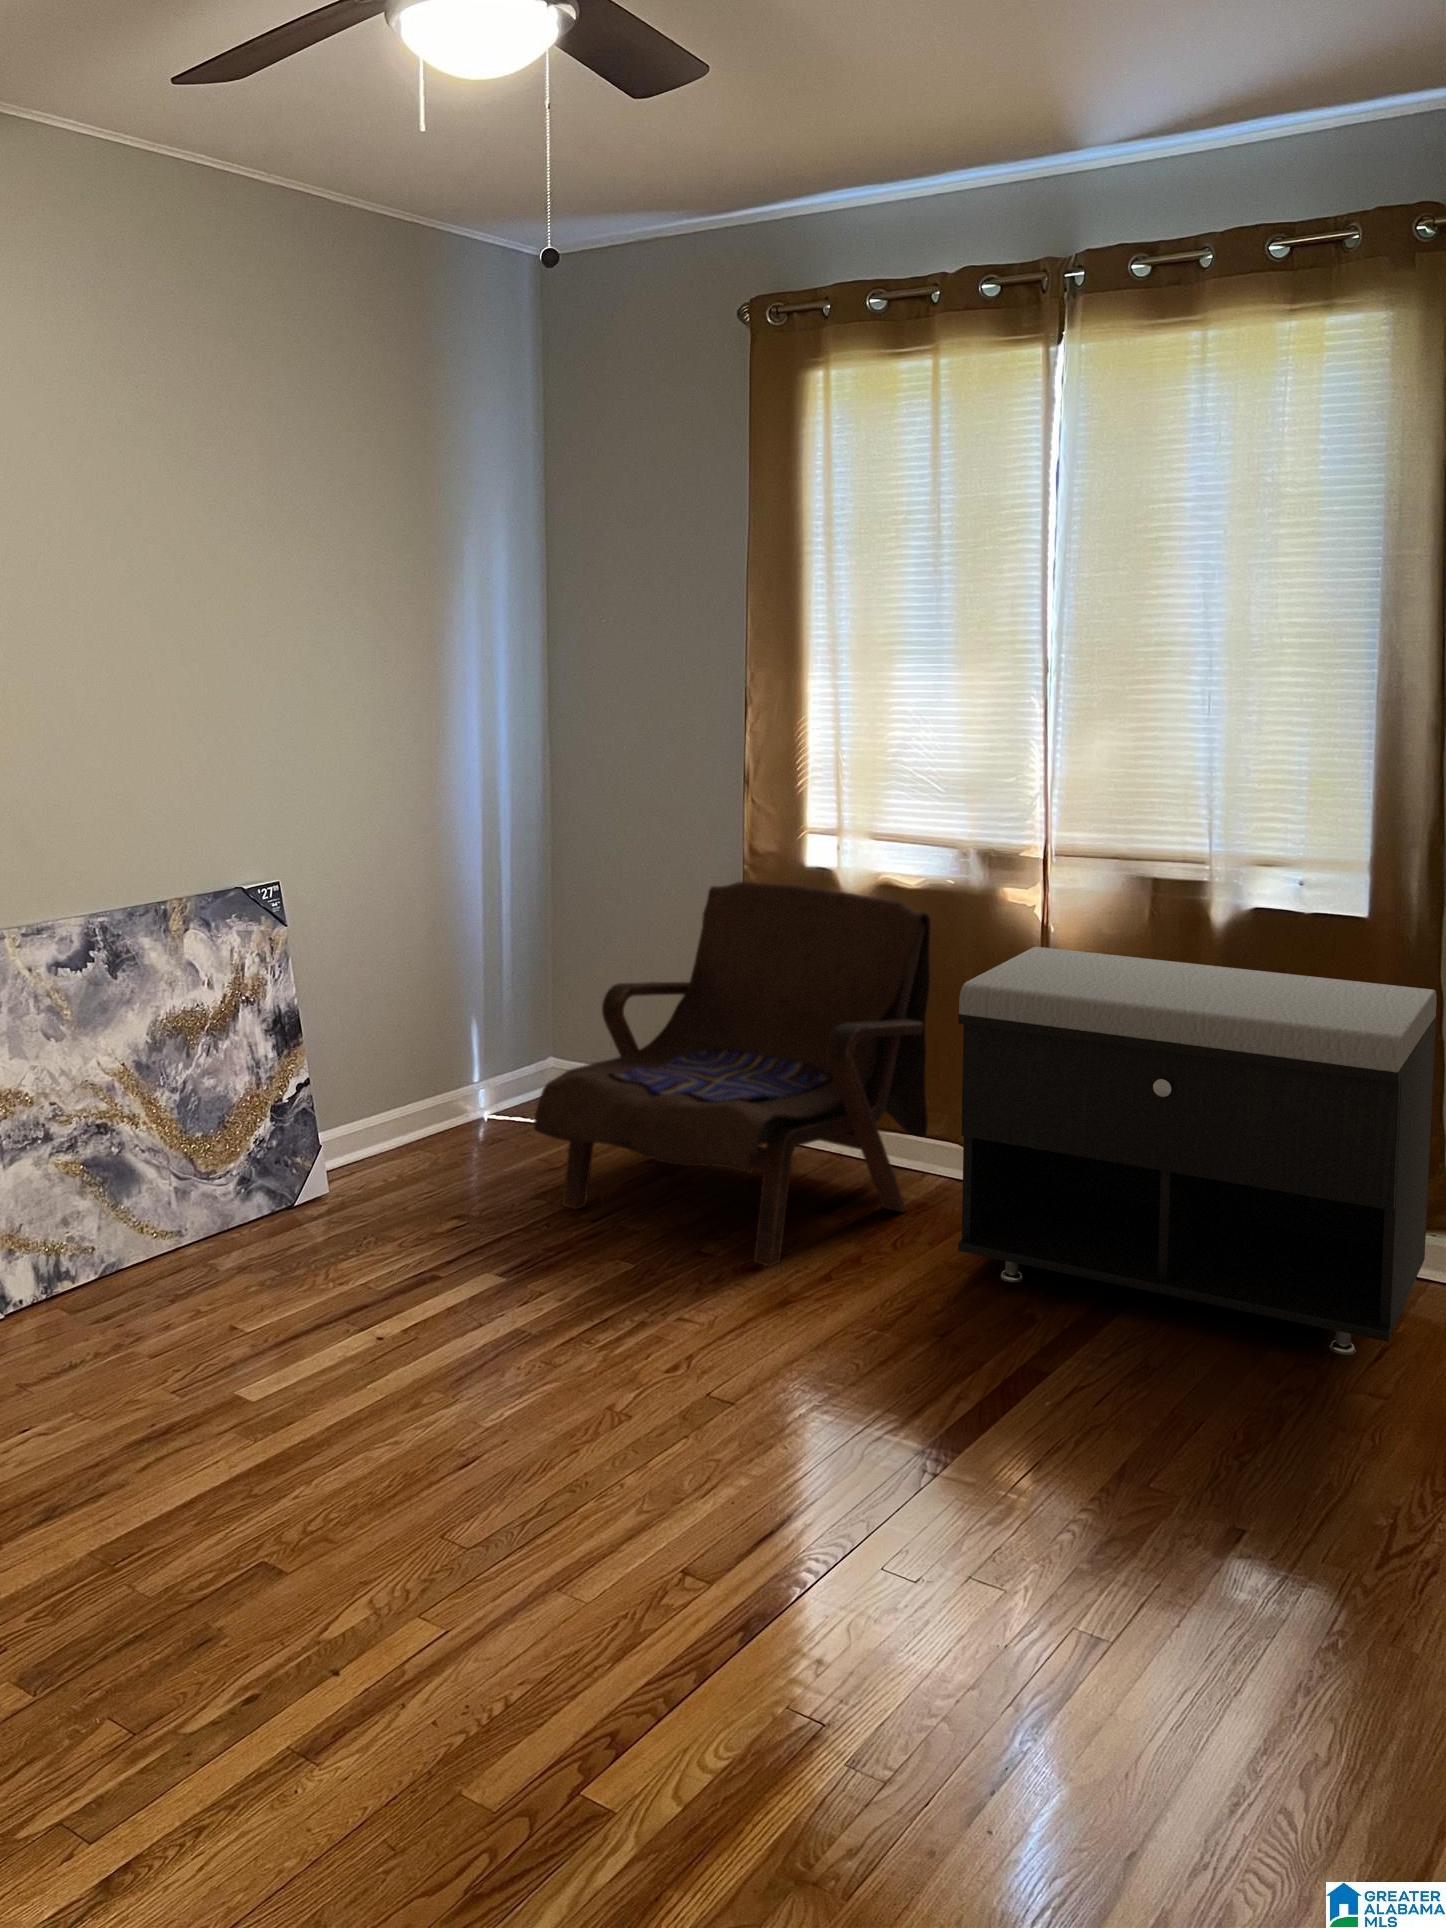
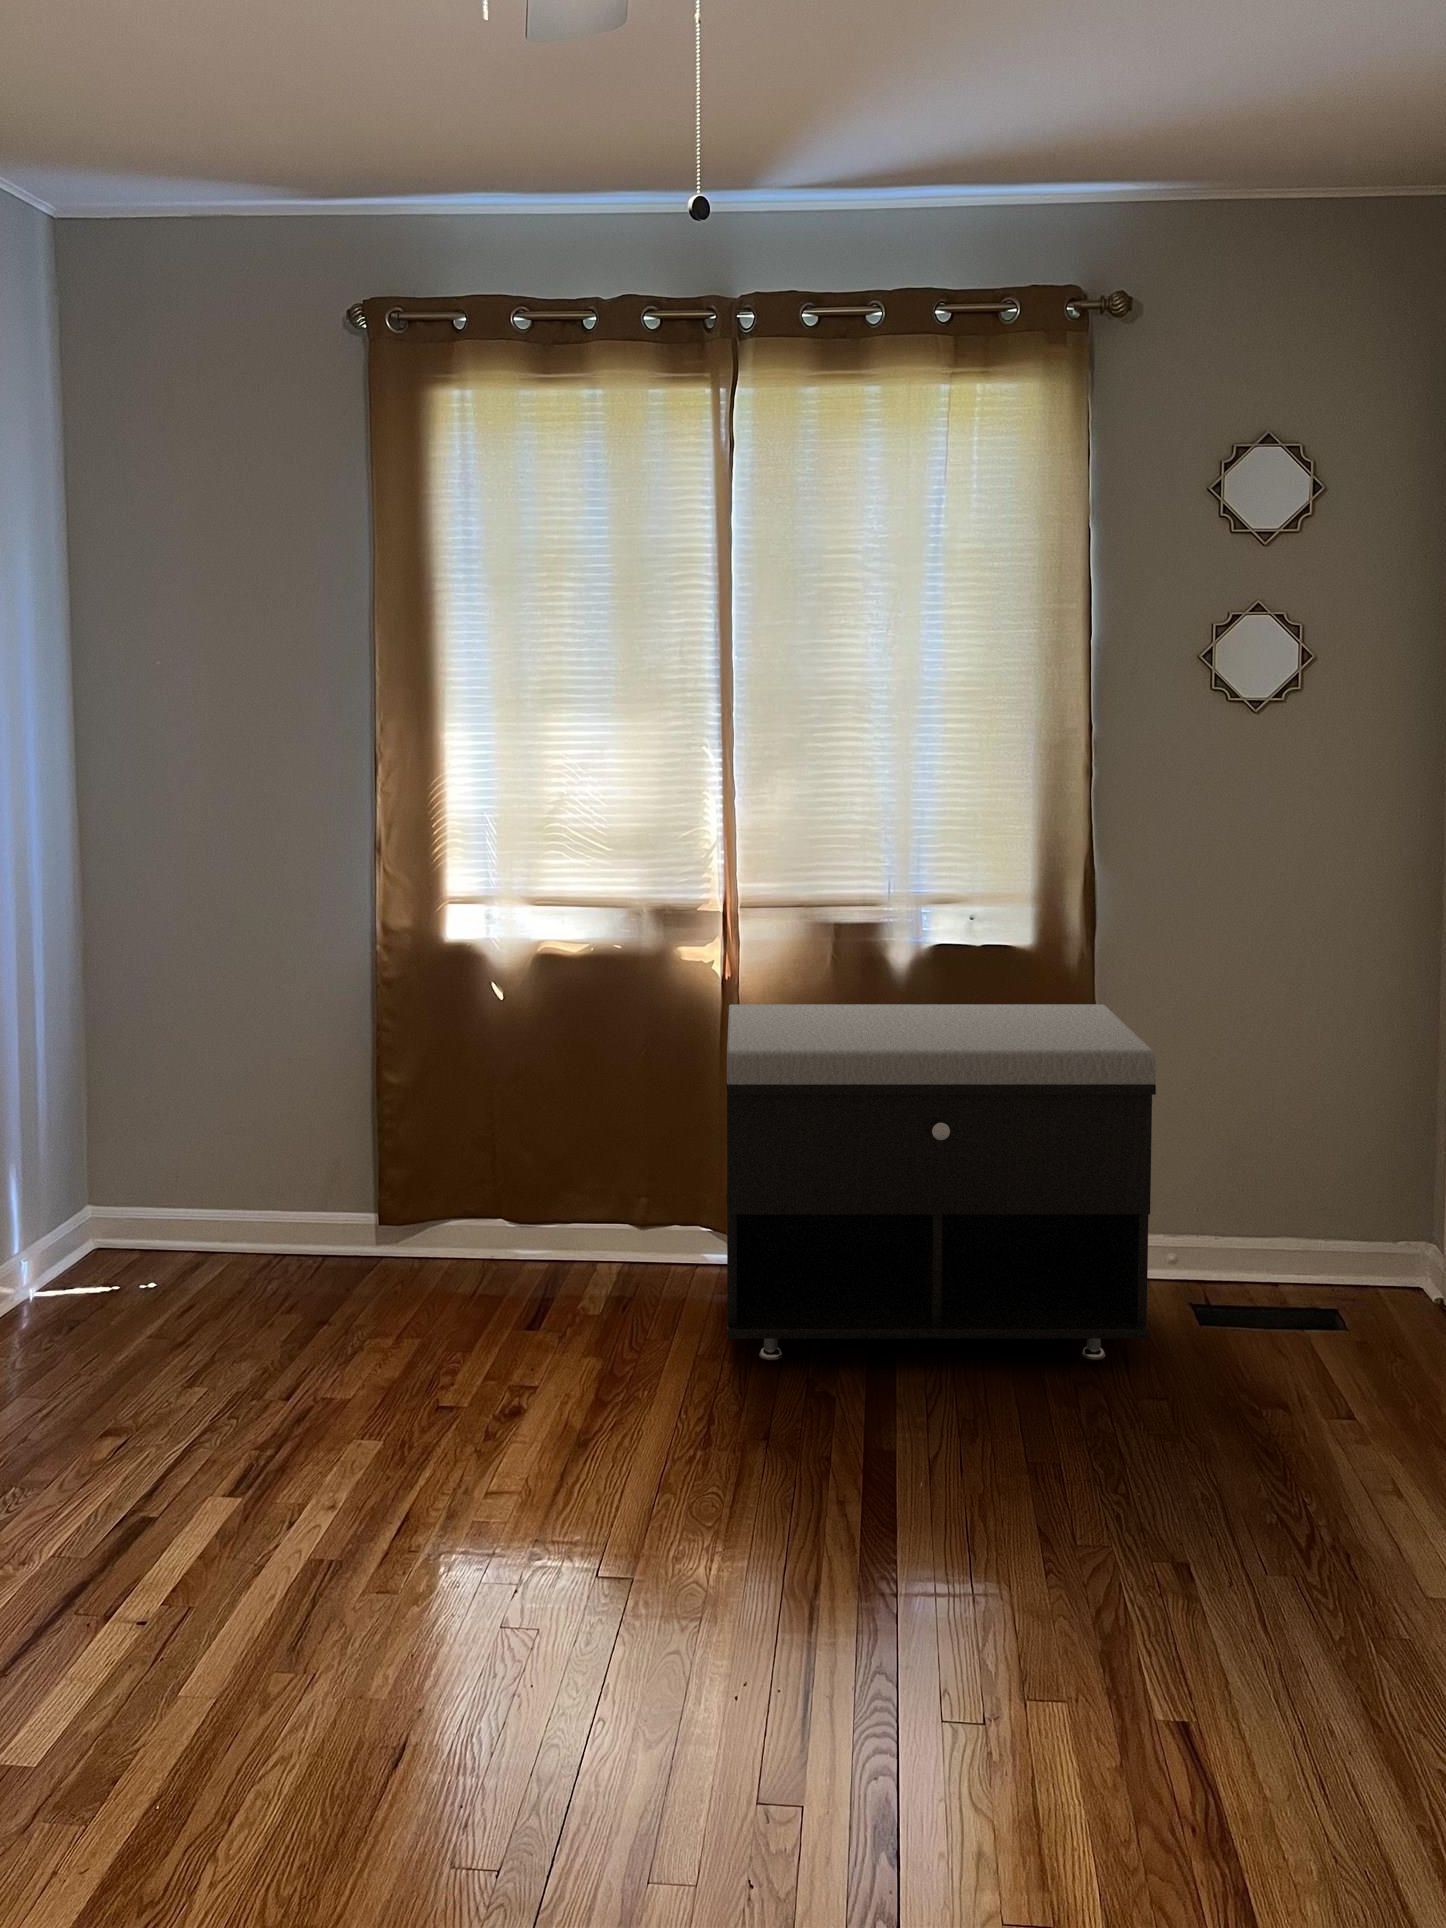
armchair: present [534,881,931,1266] -> none [199,965,613,1403]

